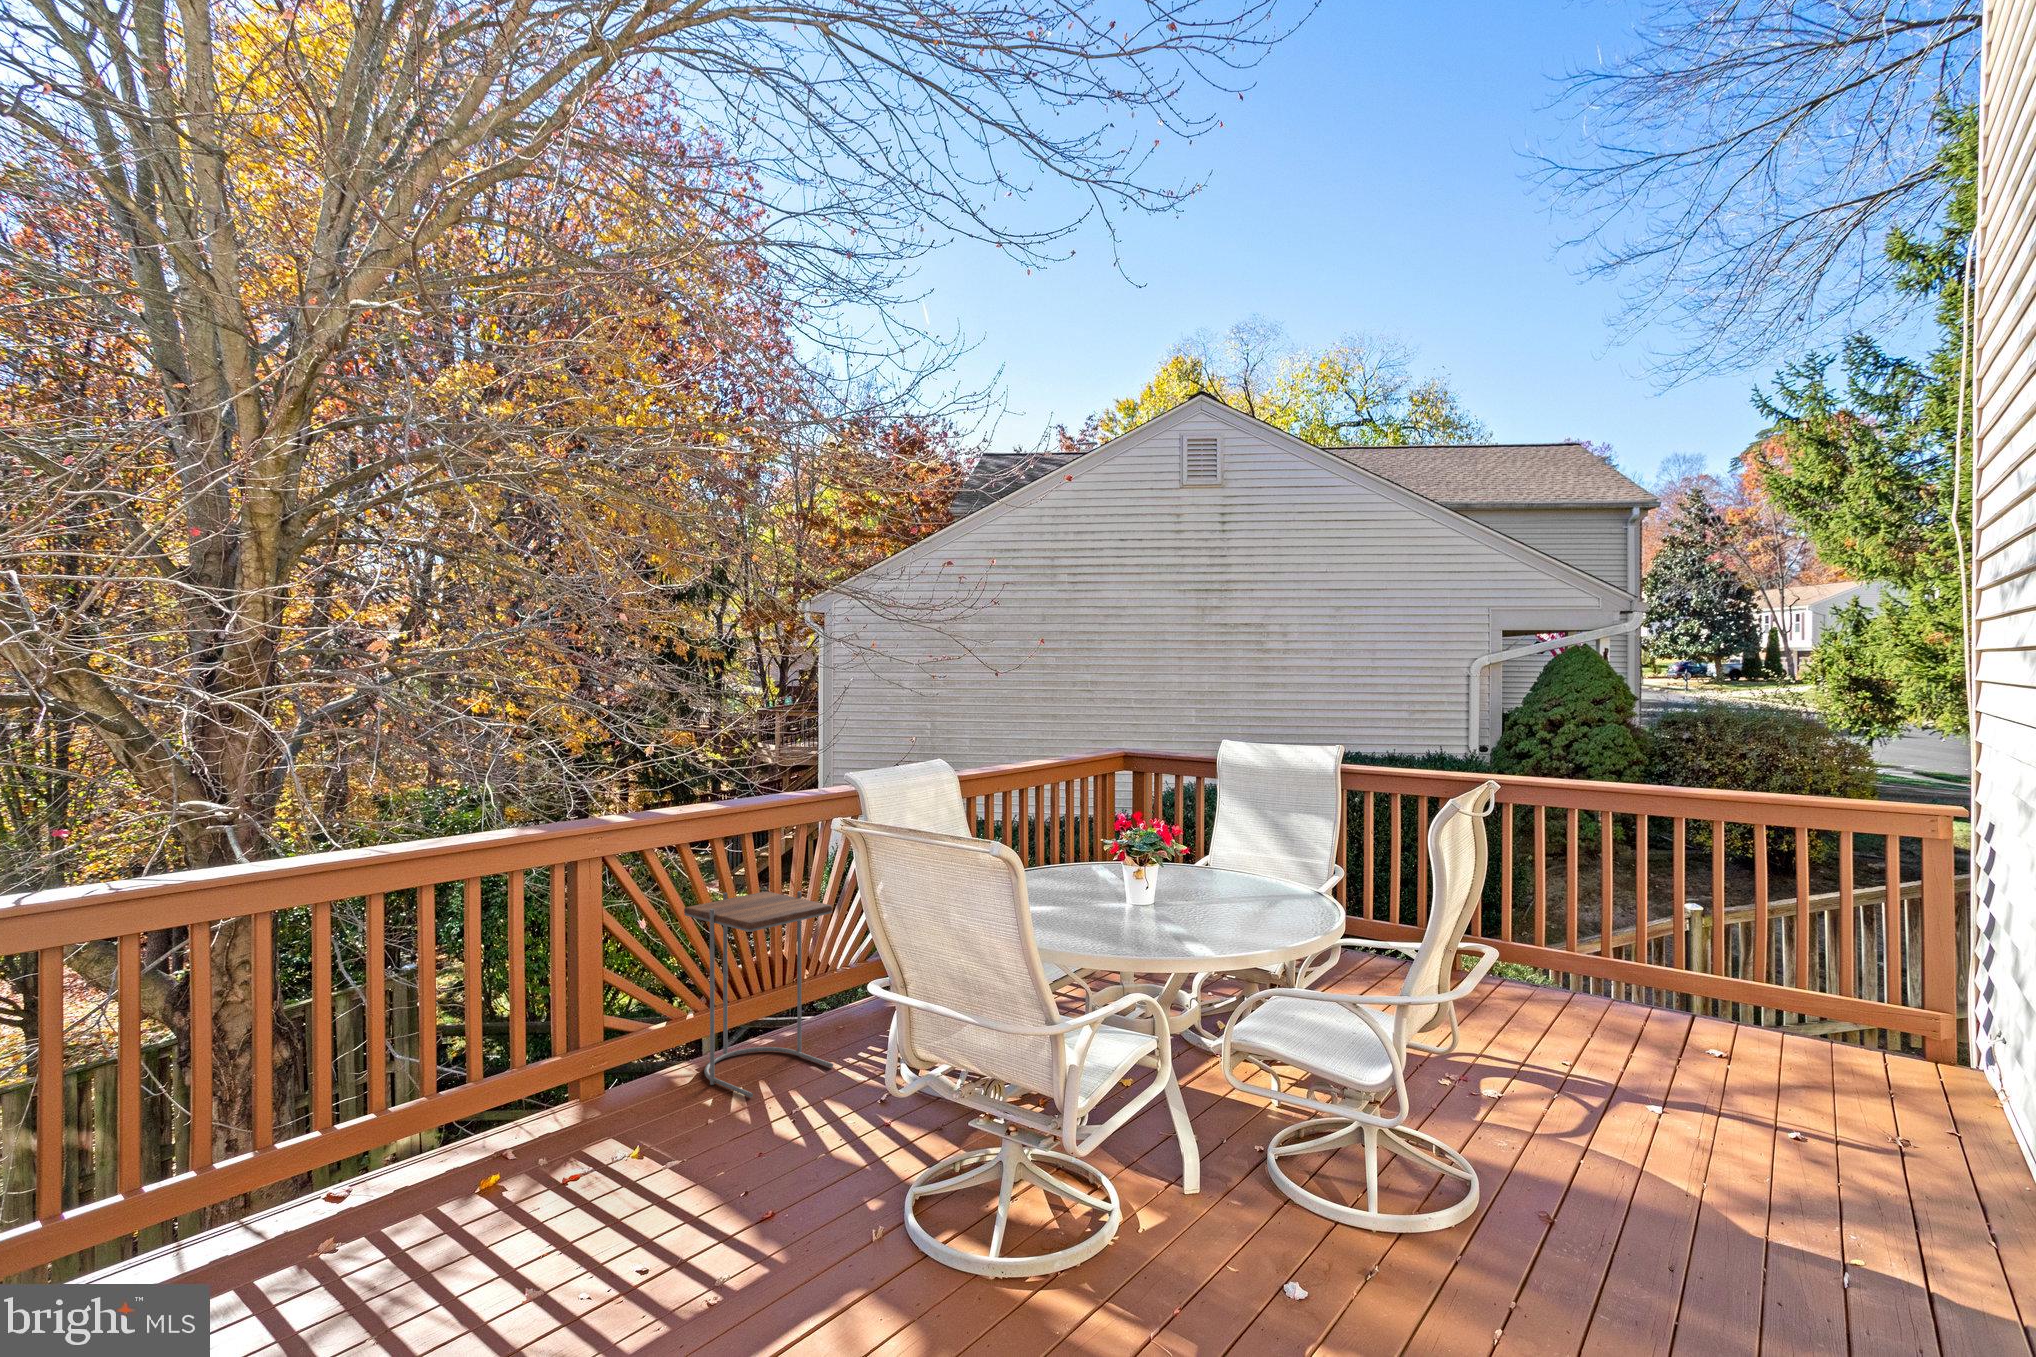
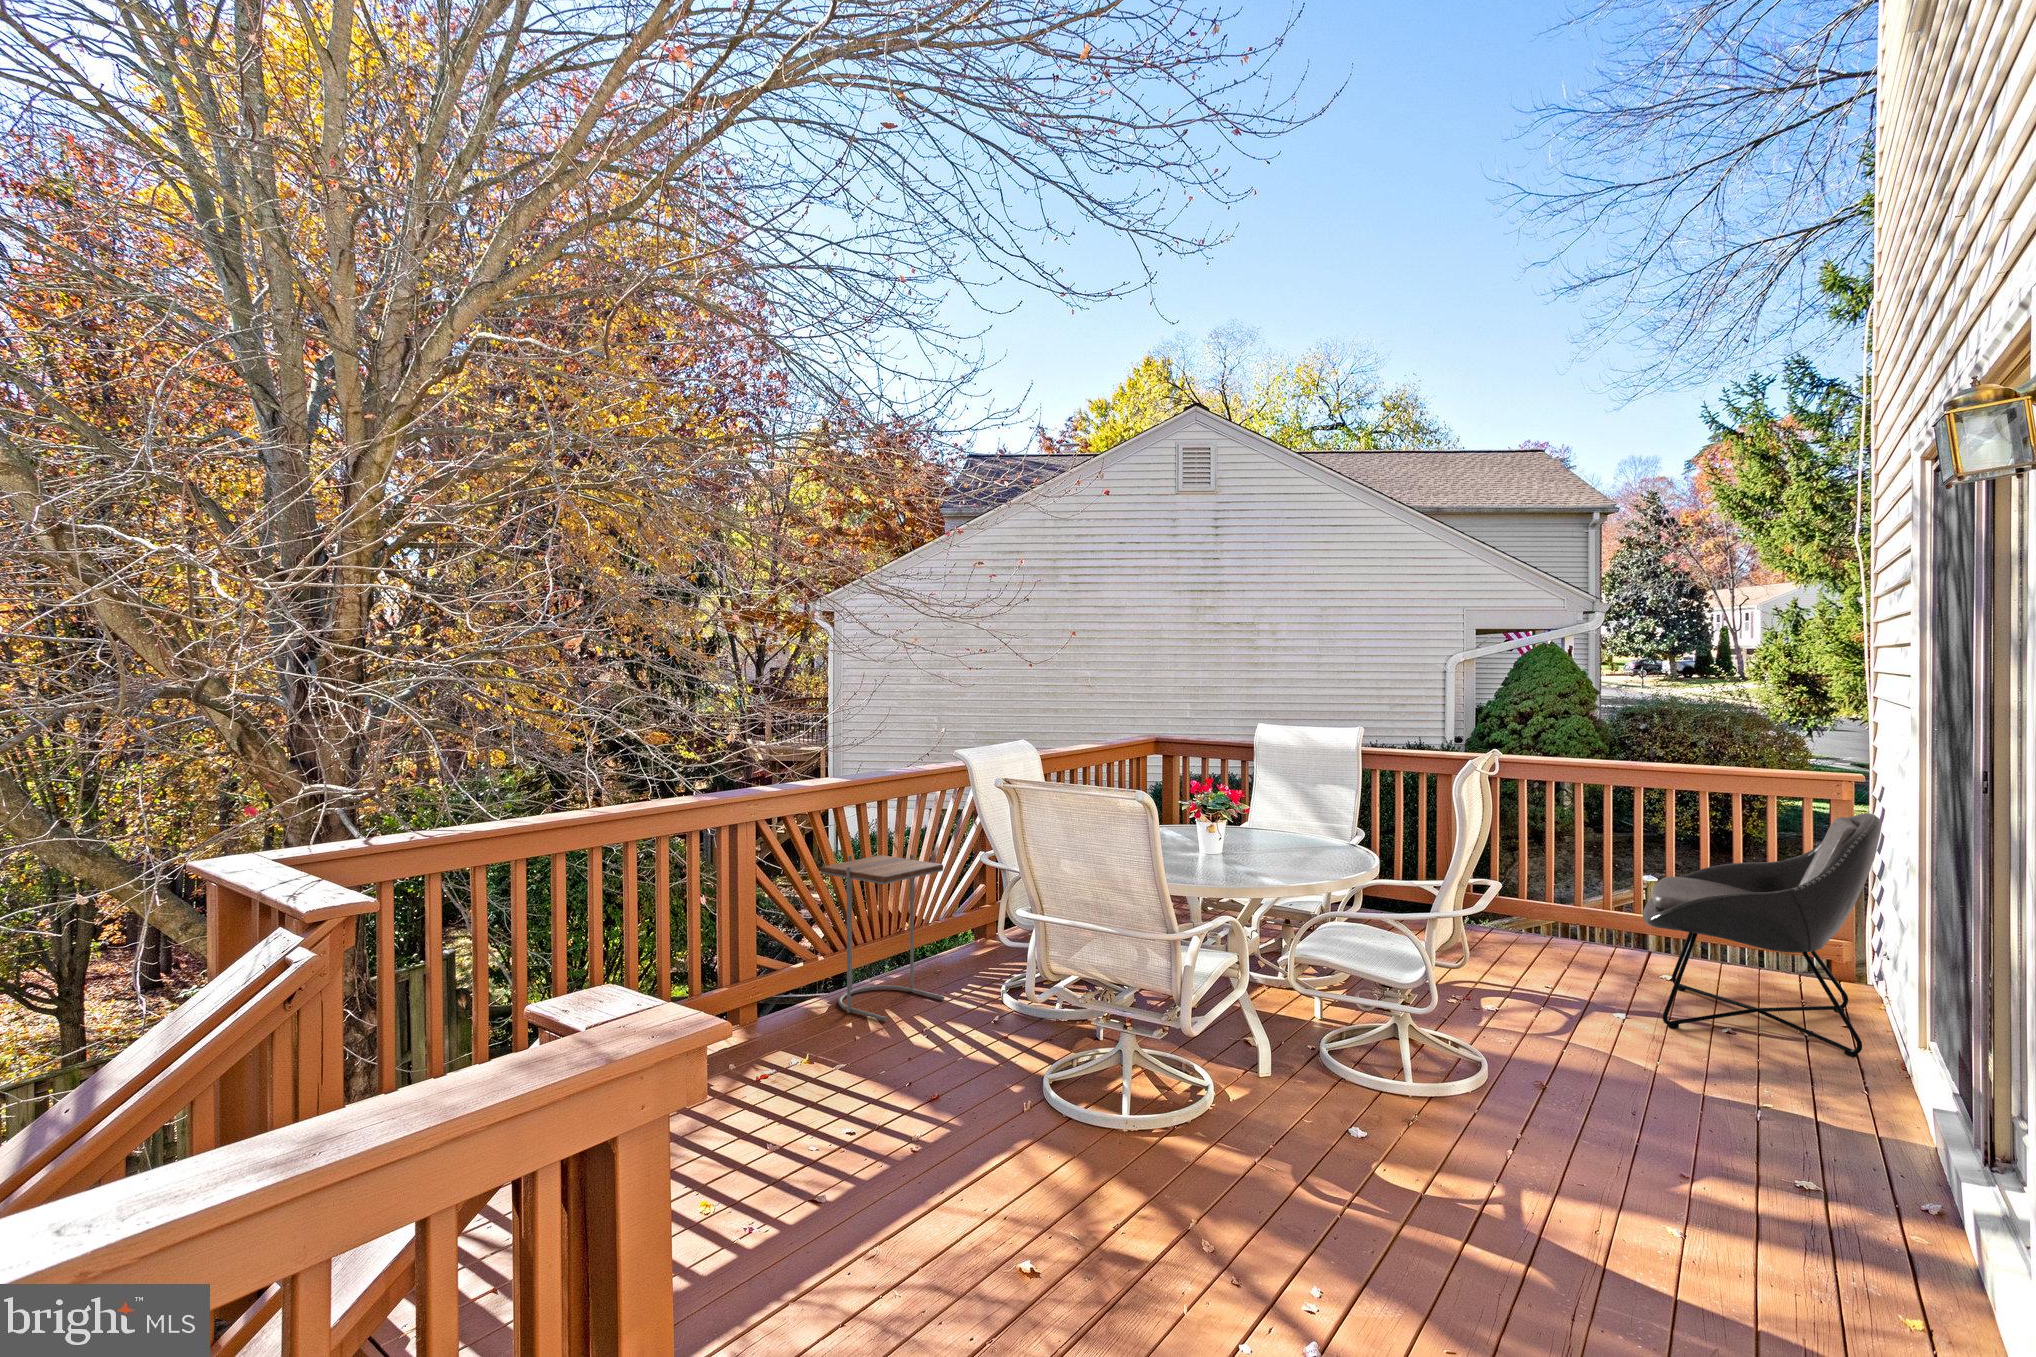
lounge chair: none [1685,858,1995,1174] -> present [1642,813,1882,1057]

